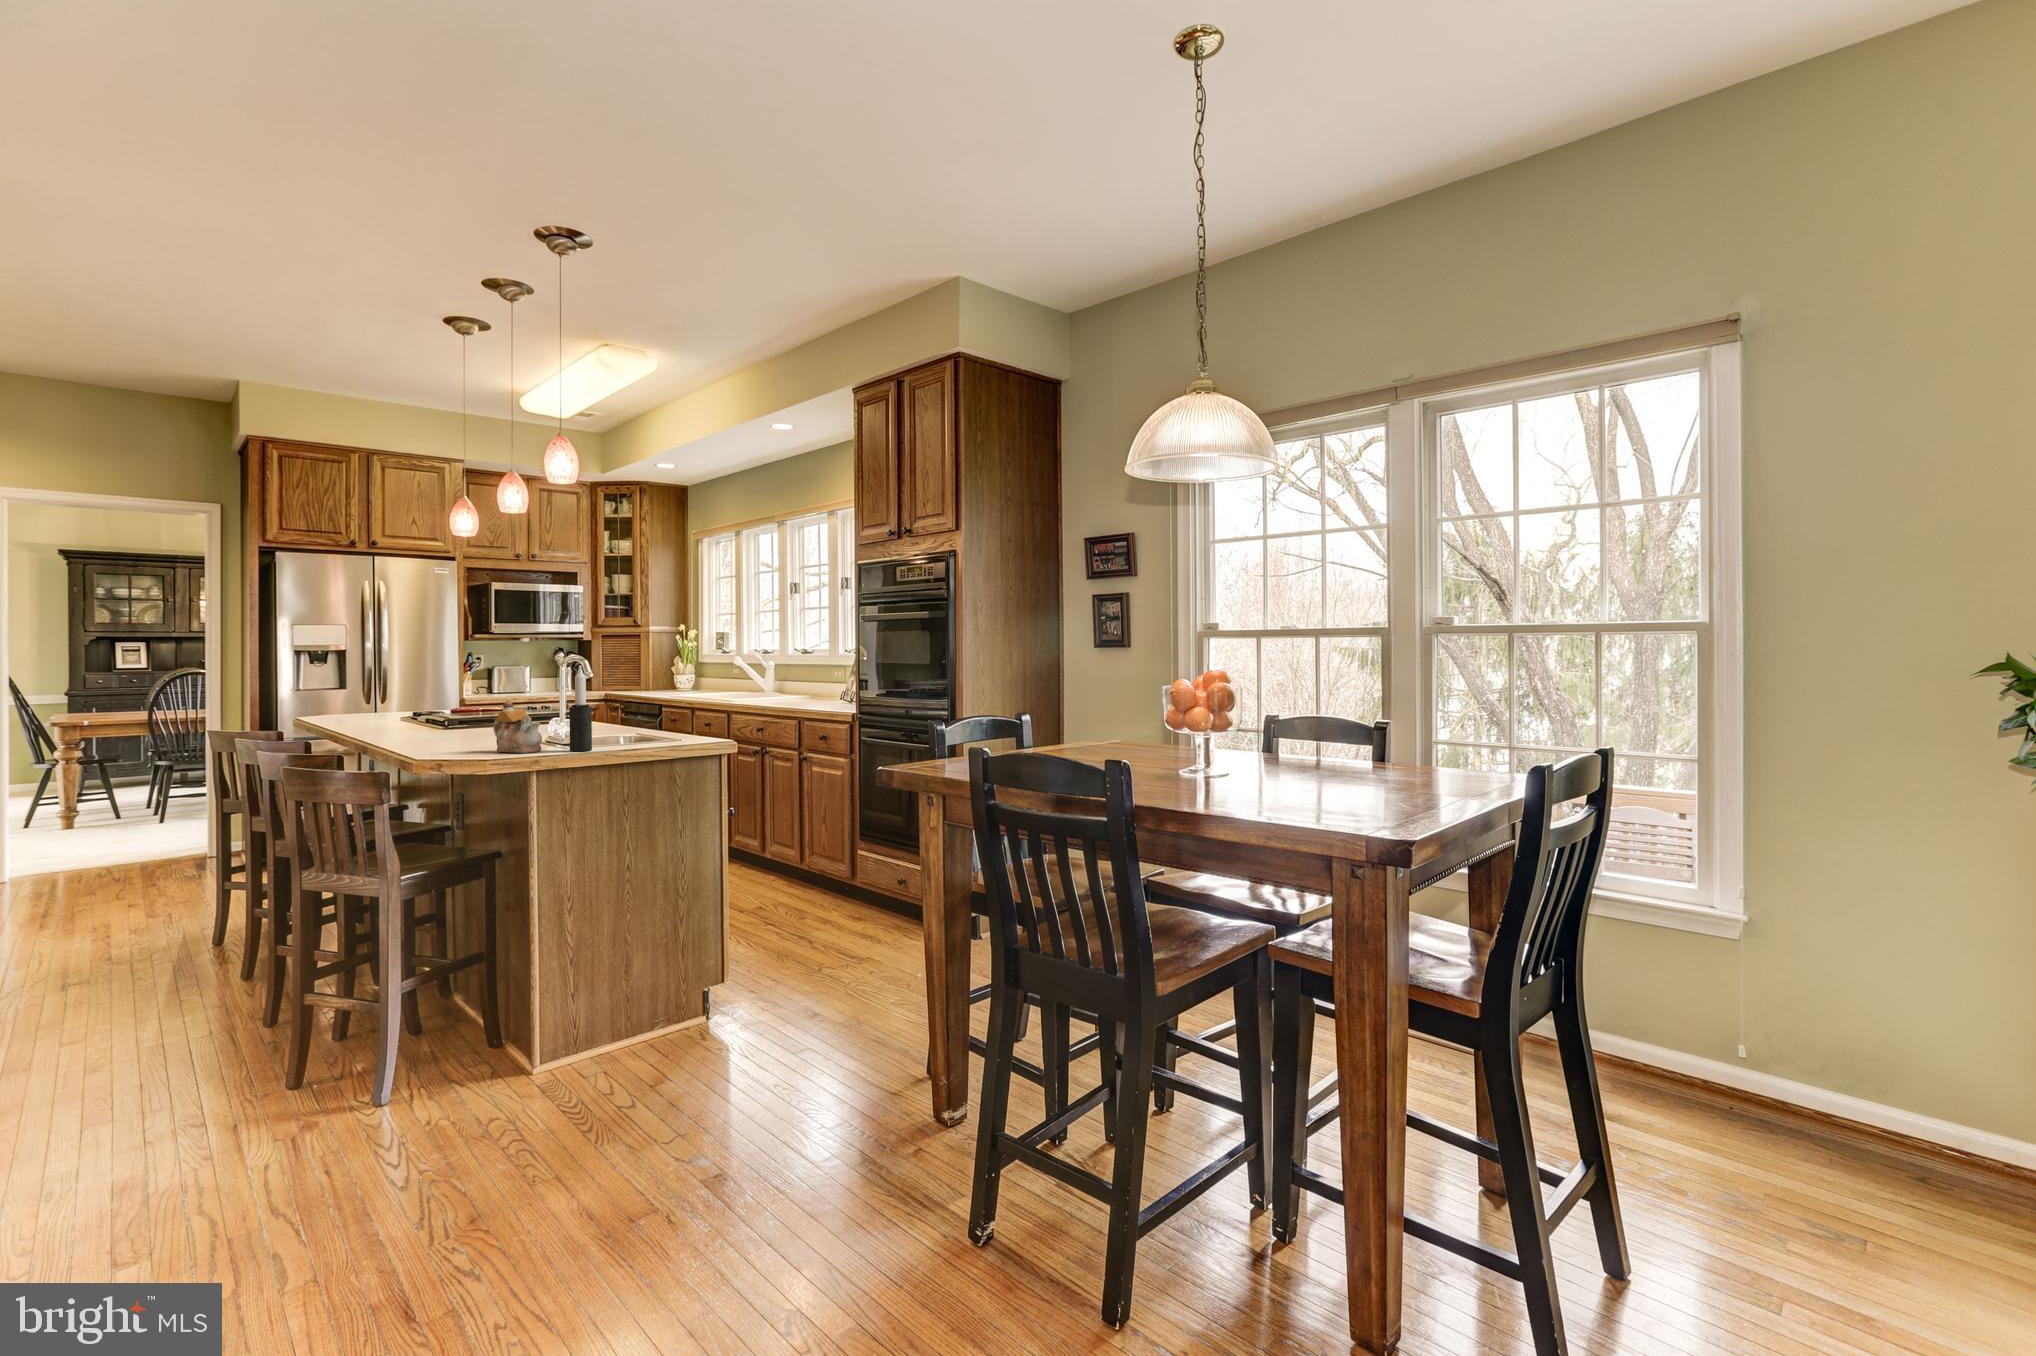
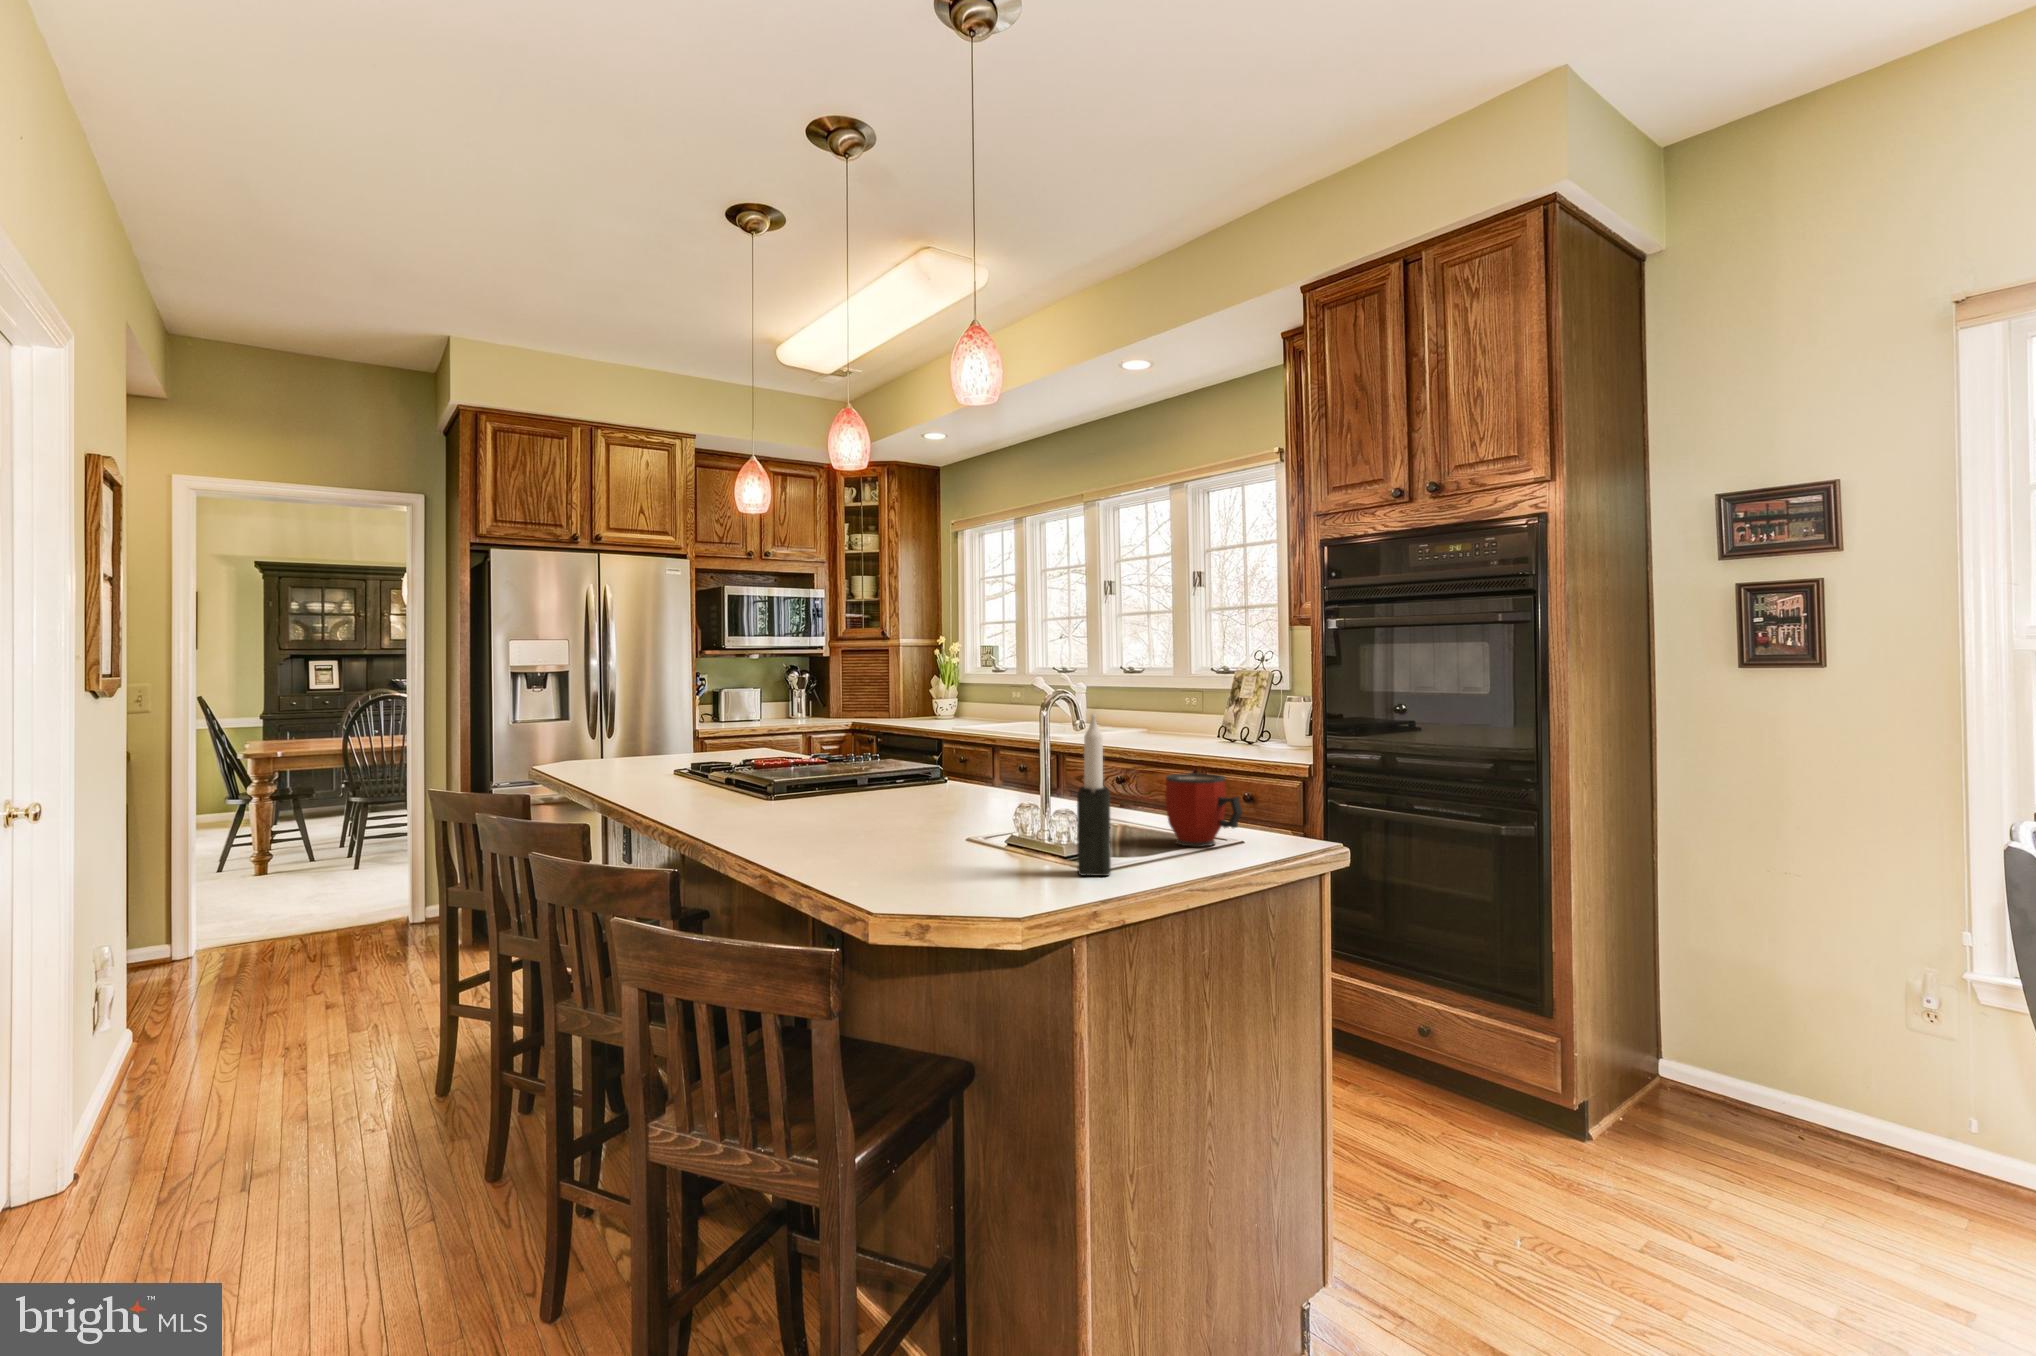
teapot: present [493,700,542,753] -> none [927,777,1026,878]
mug: none [651,703,689,742] -> present [1165,773,1242,846]

